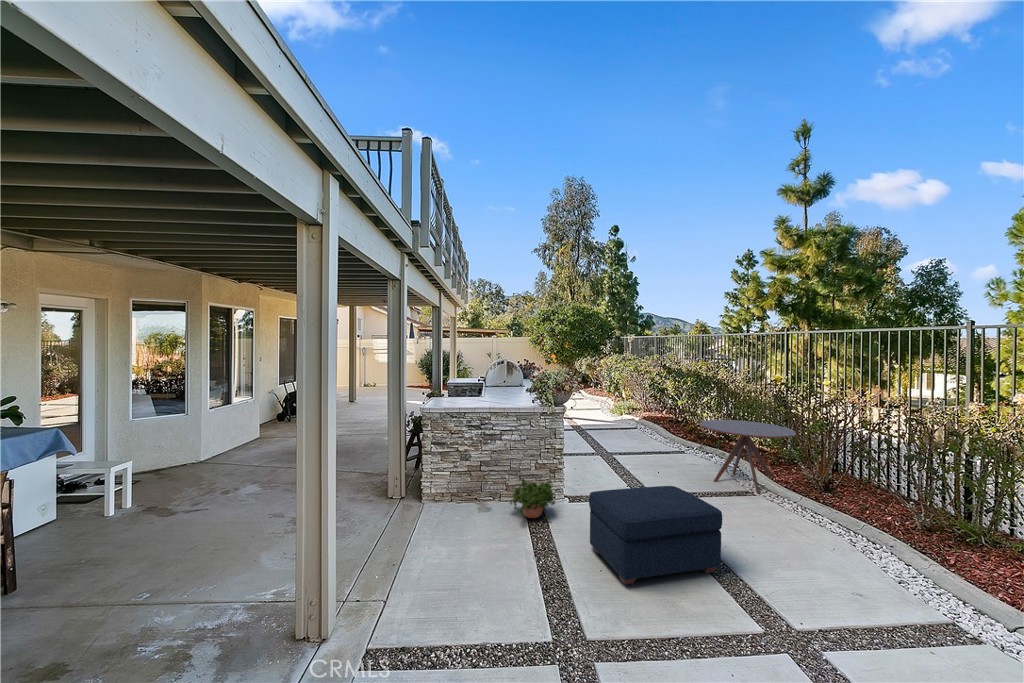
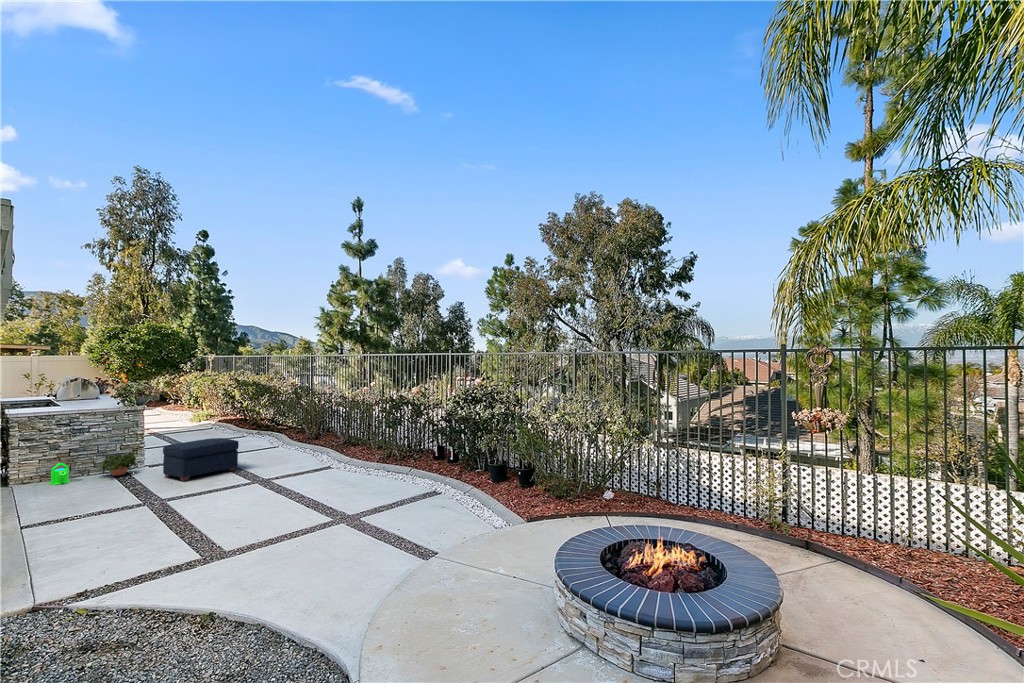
round table: present [700,420,796,494] -> none [249,408,303,446]
watering can: none [457,483,480,515] -> present [50,463,69,485]

